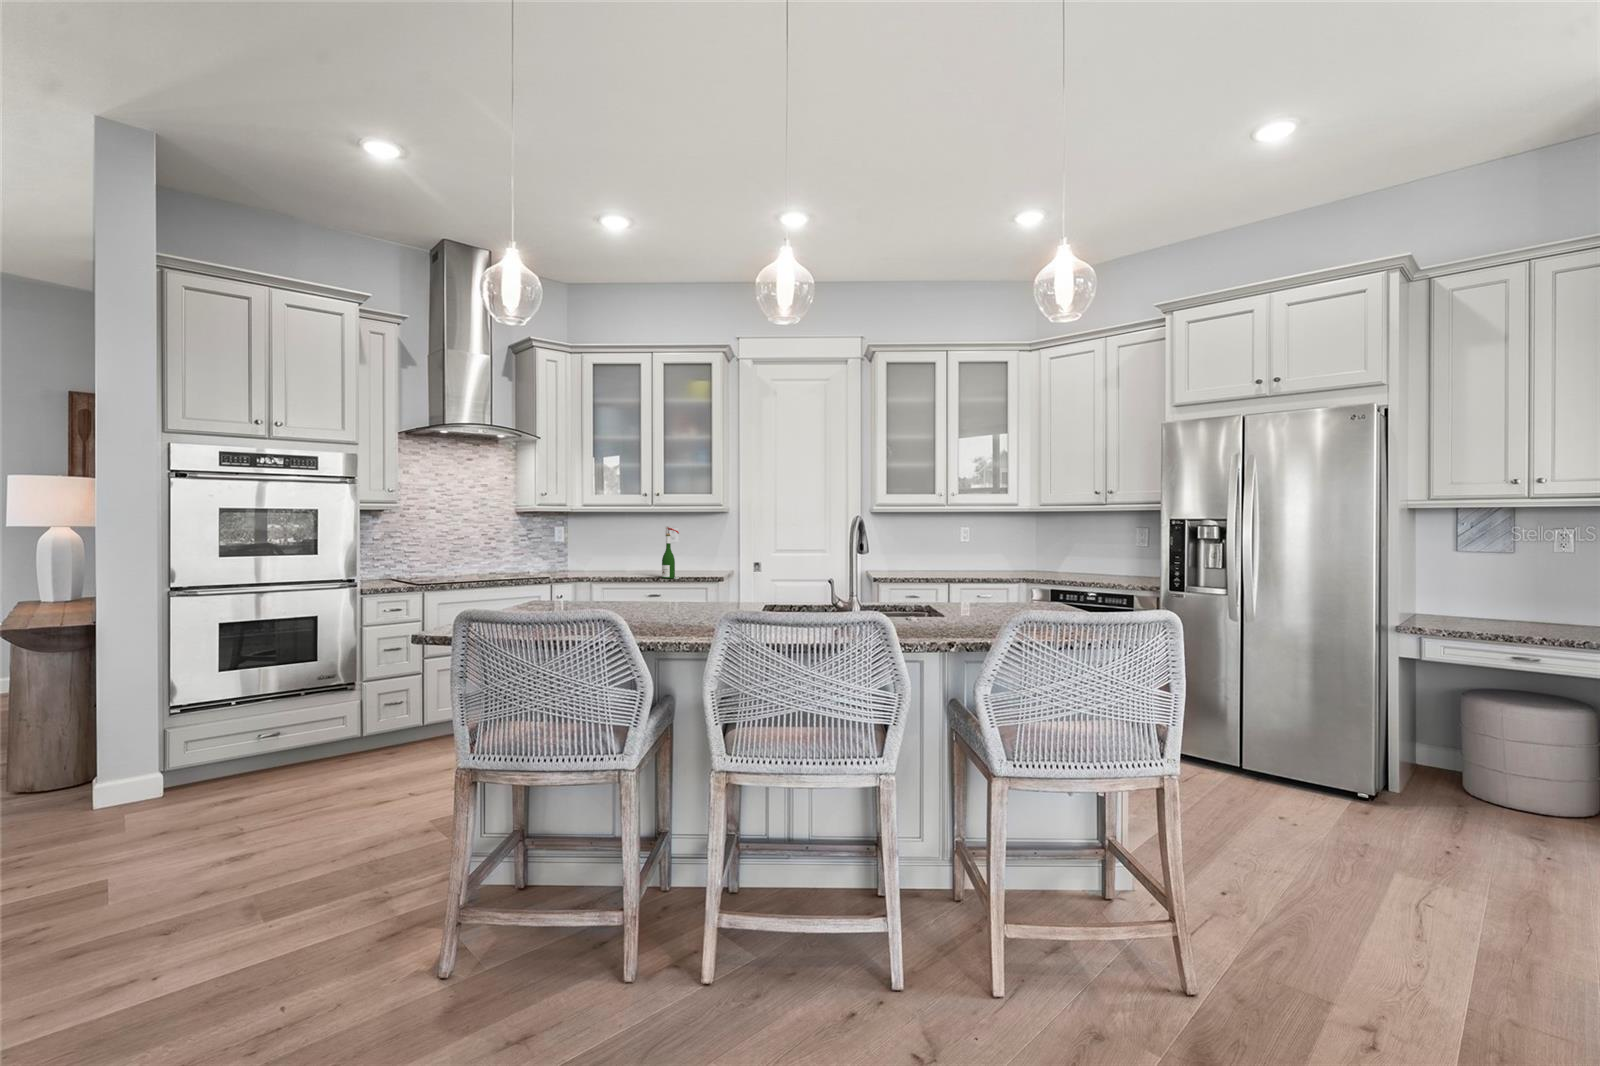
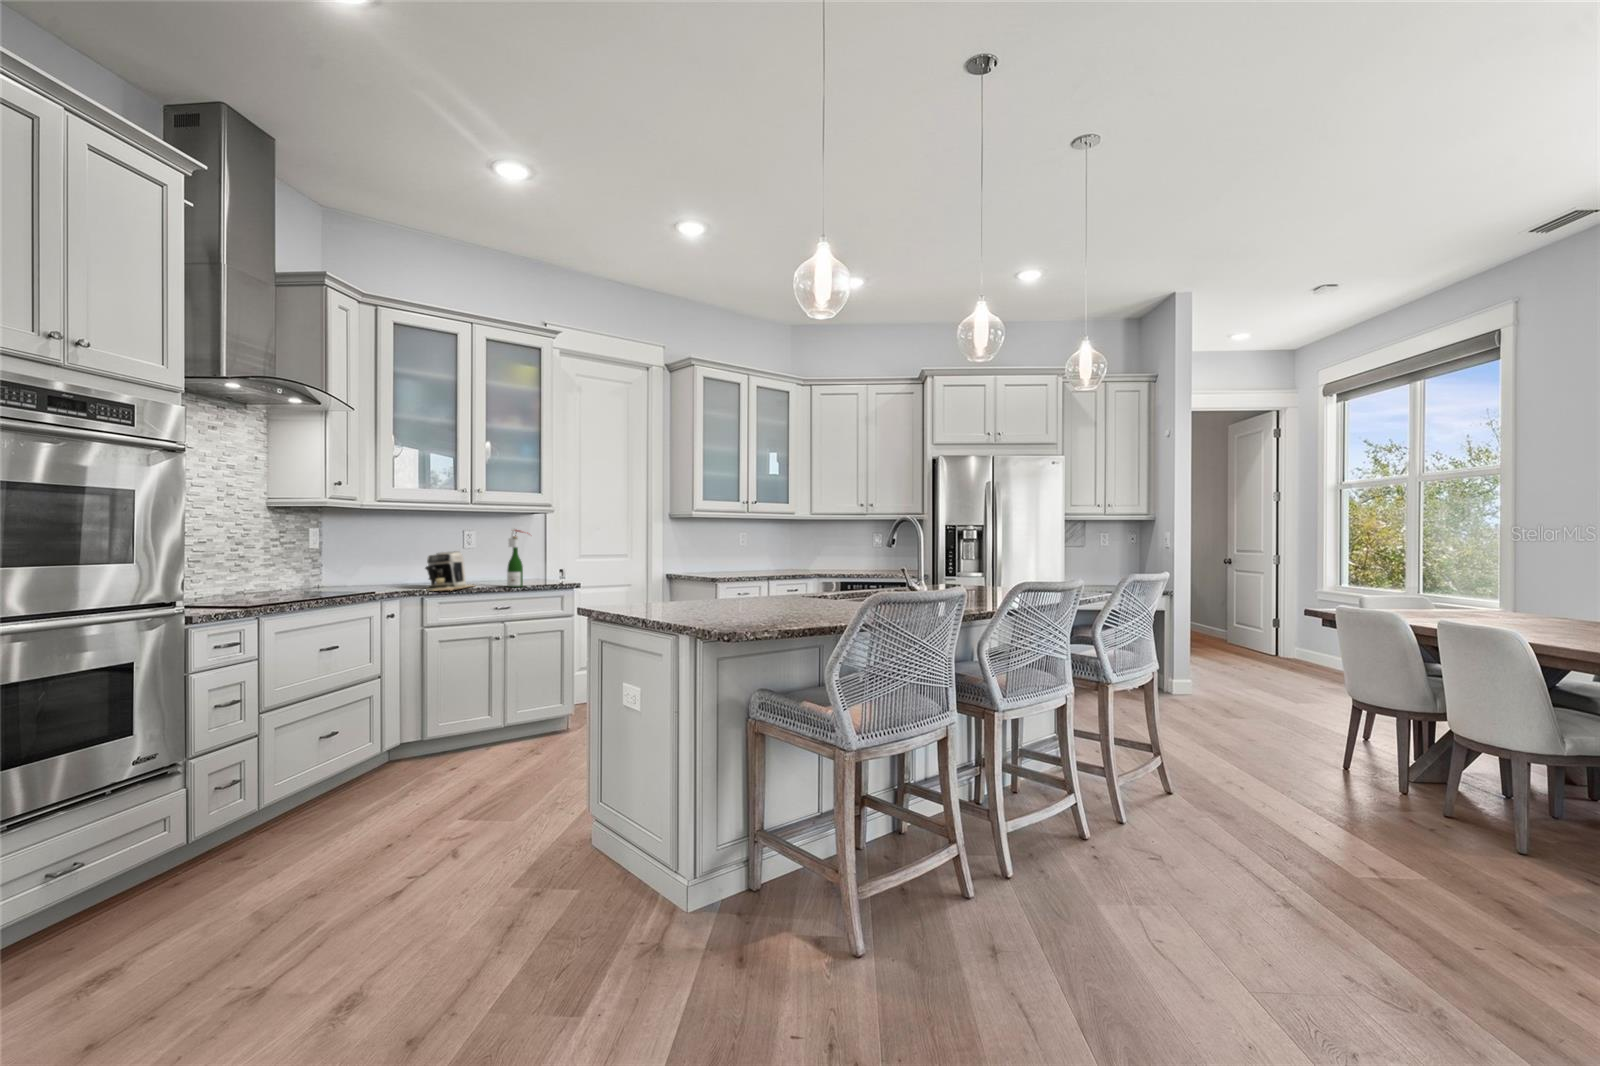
coffee maker: none [587,546,642,579] -> present [425,551,474,591]

